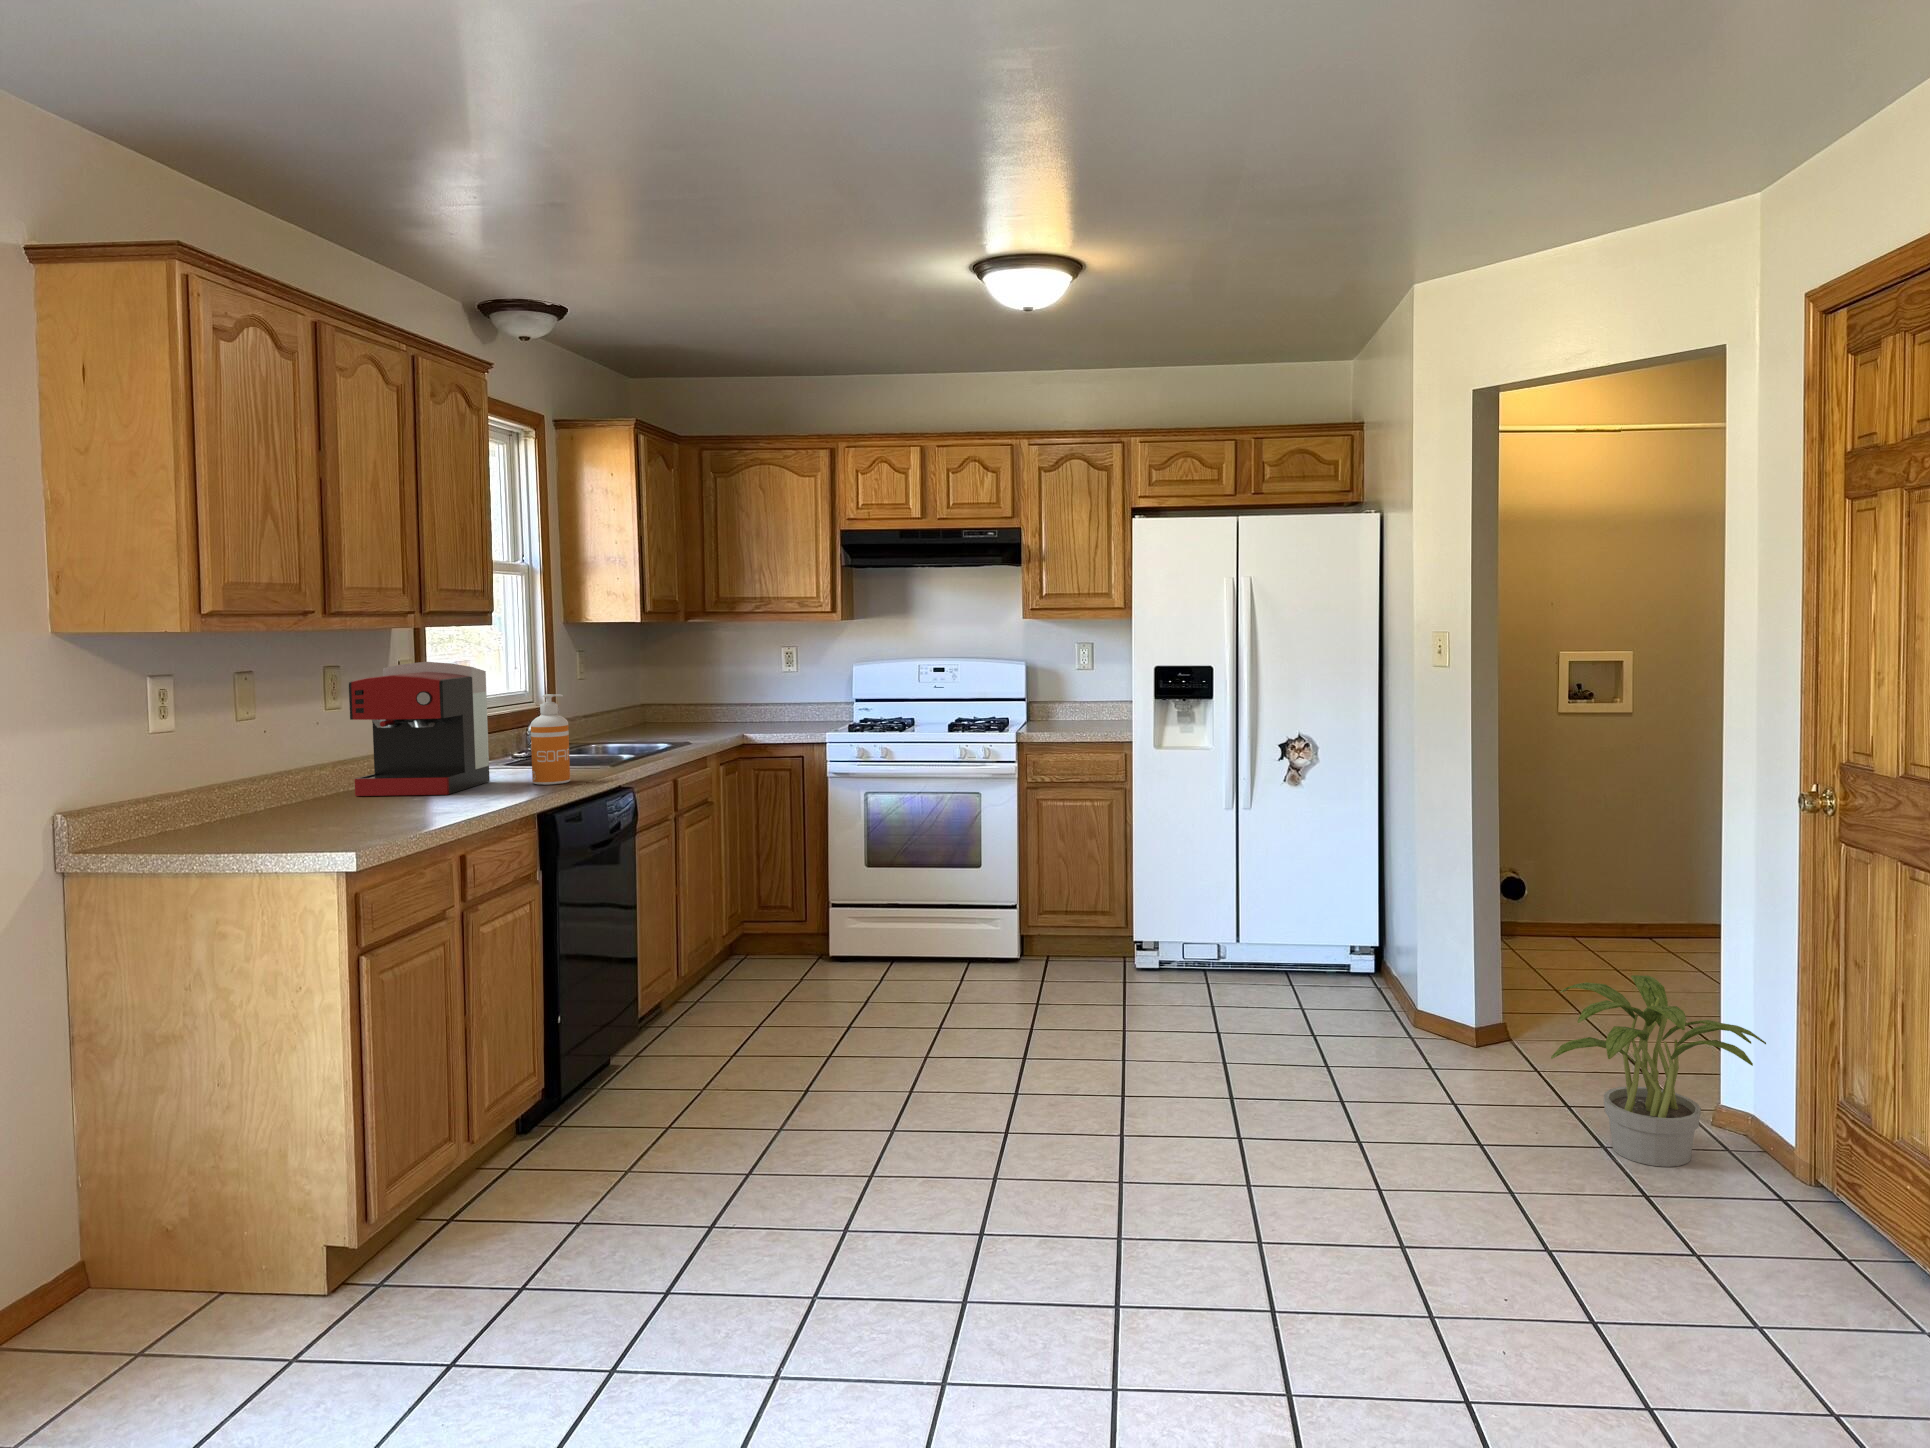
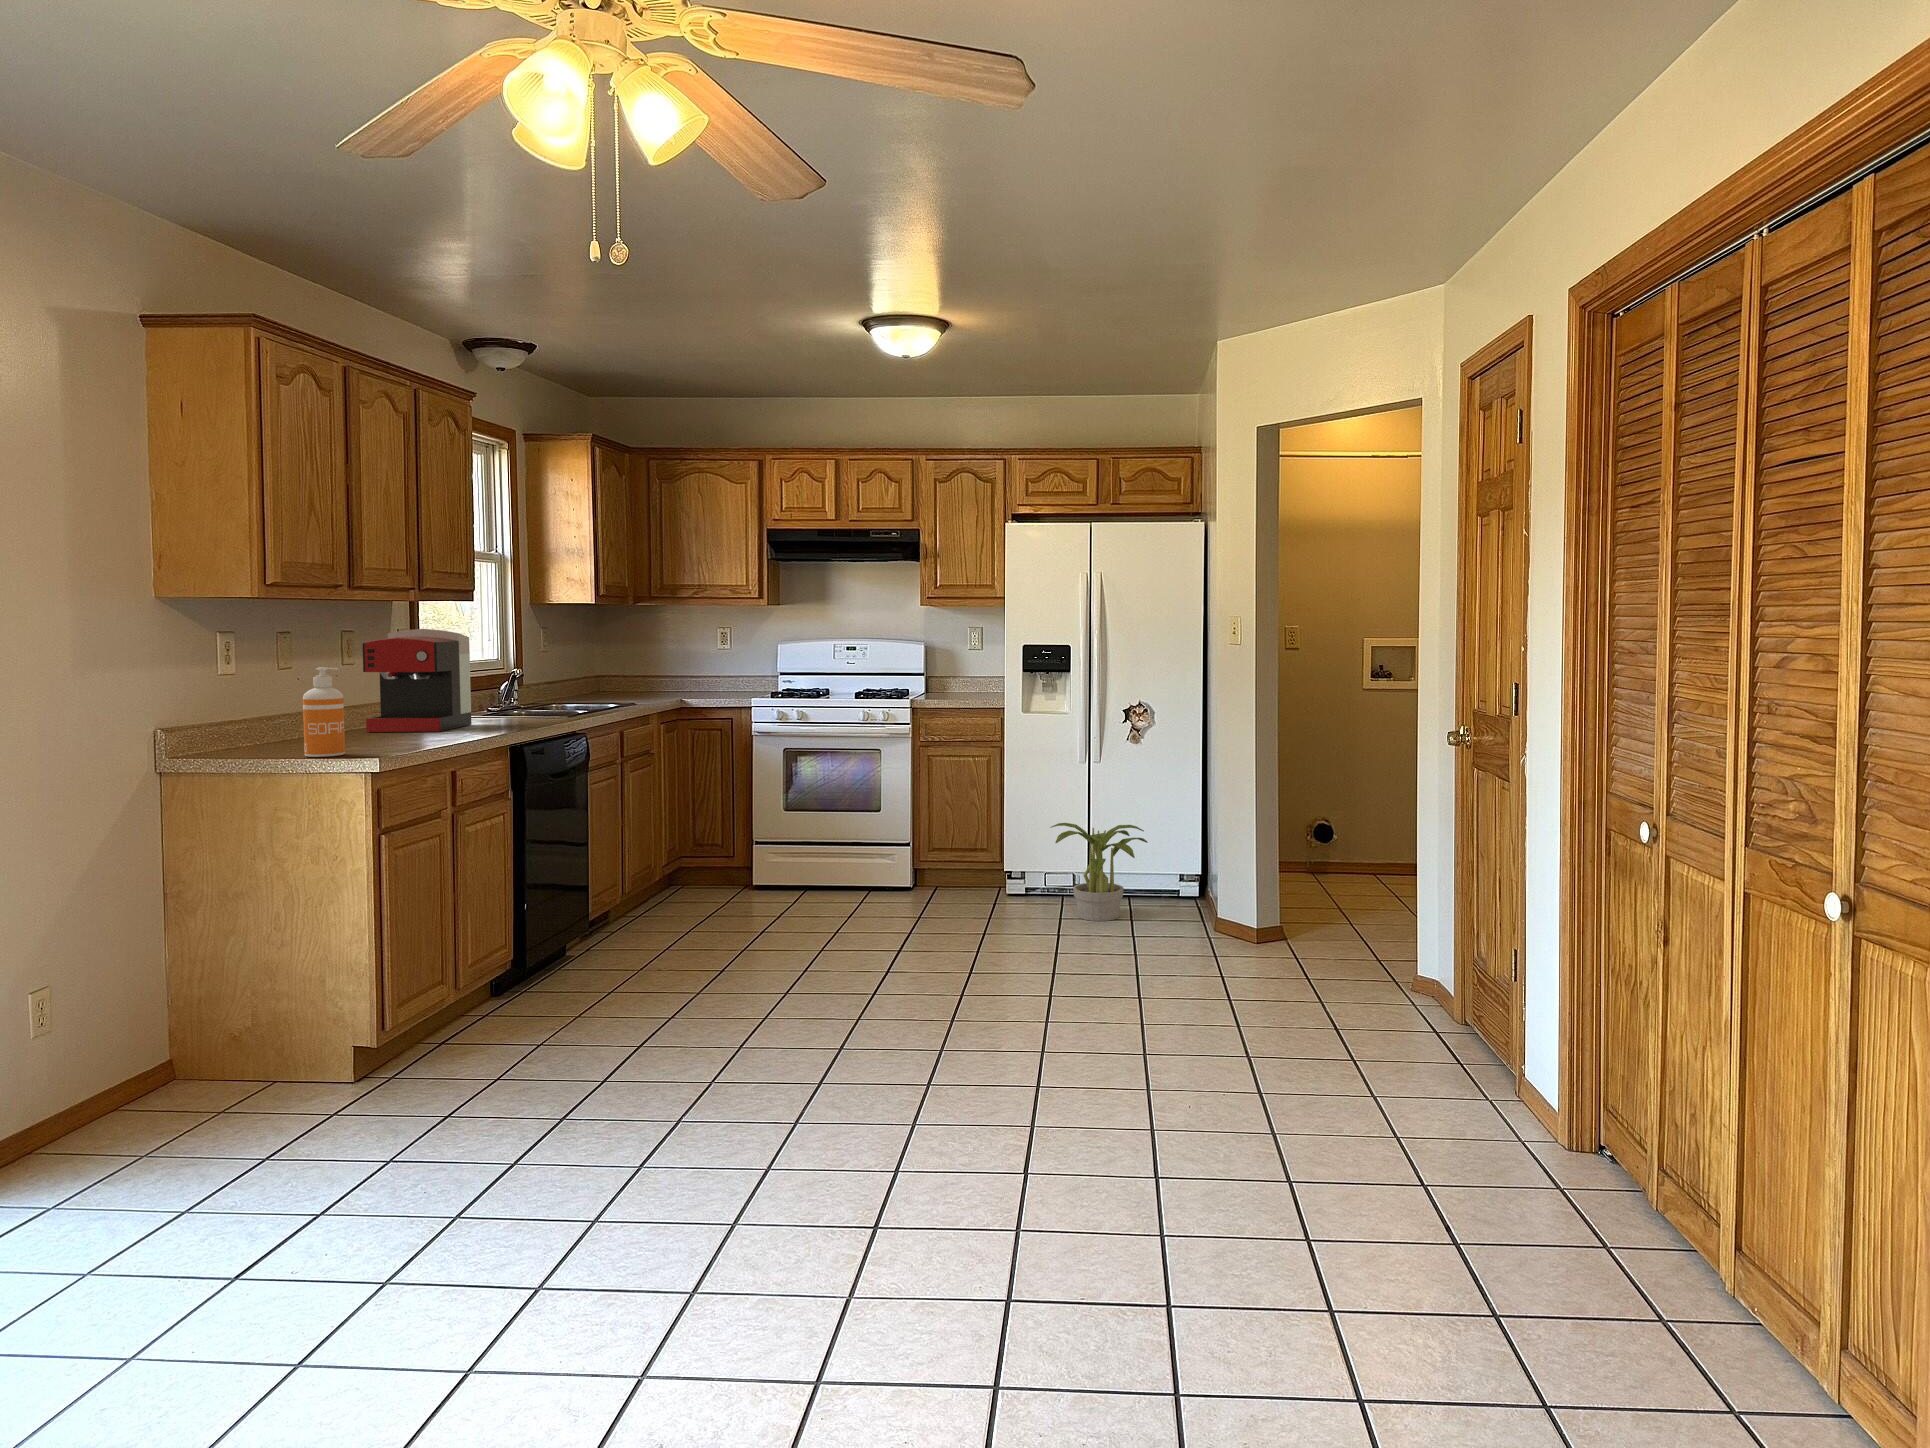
soap dispenser: present [531,694,570,785] -> present [303,667,345,757]
potted plant: present [1551,975,1766,1167] -> present [1050,823,1148,921]

